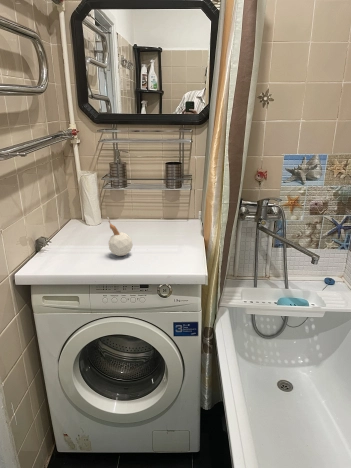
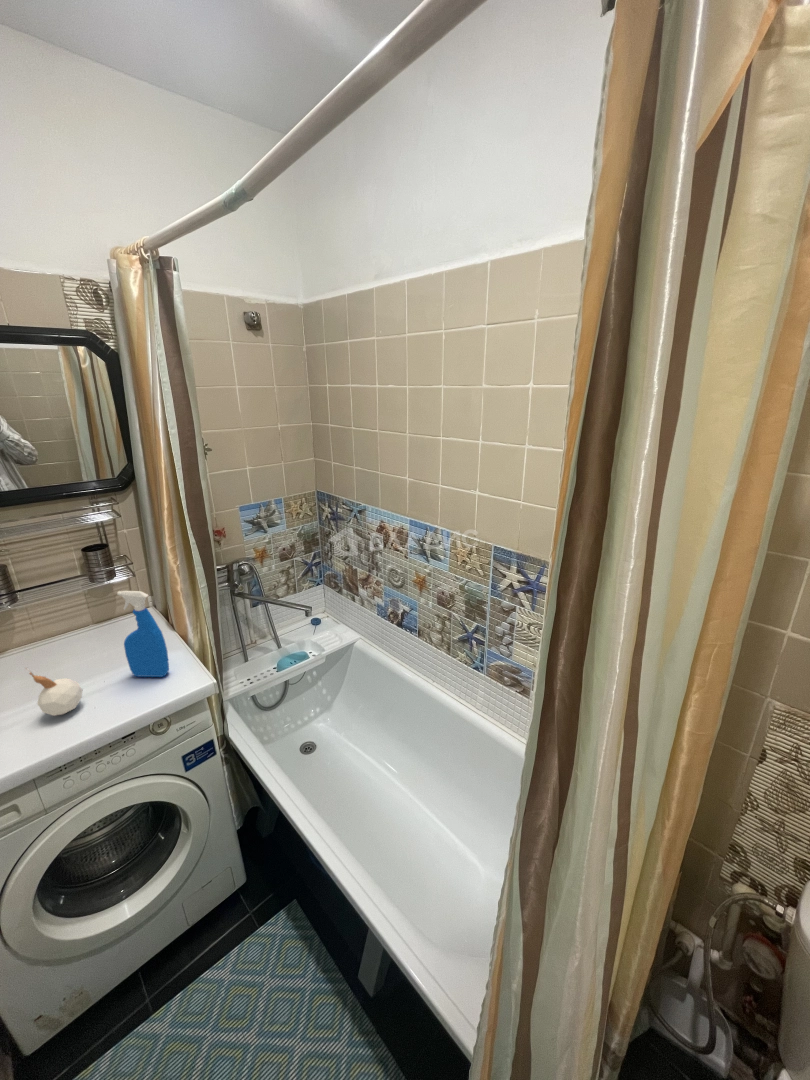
spray bottle: none [163,184,187,258] -> present [117,591,169,677]

